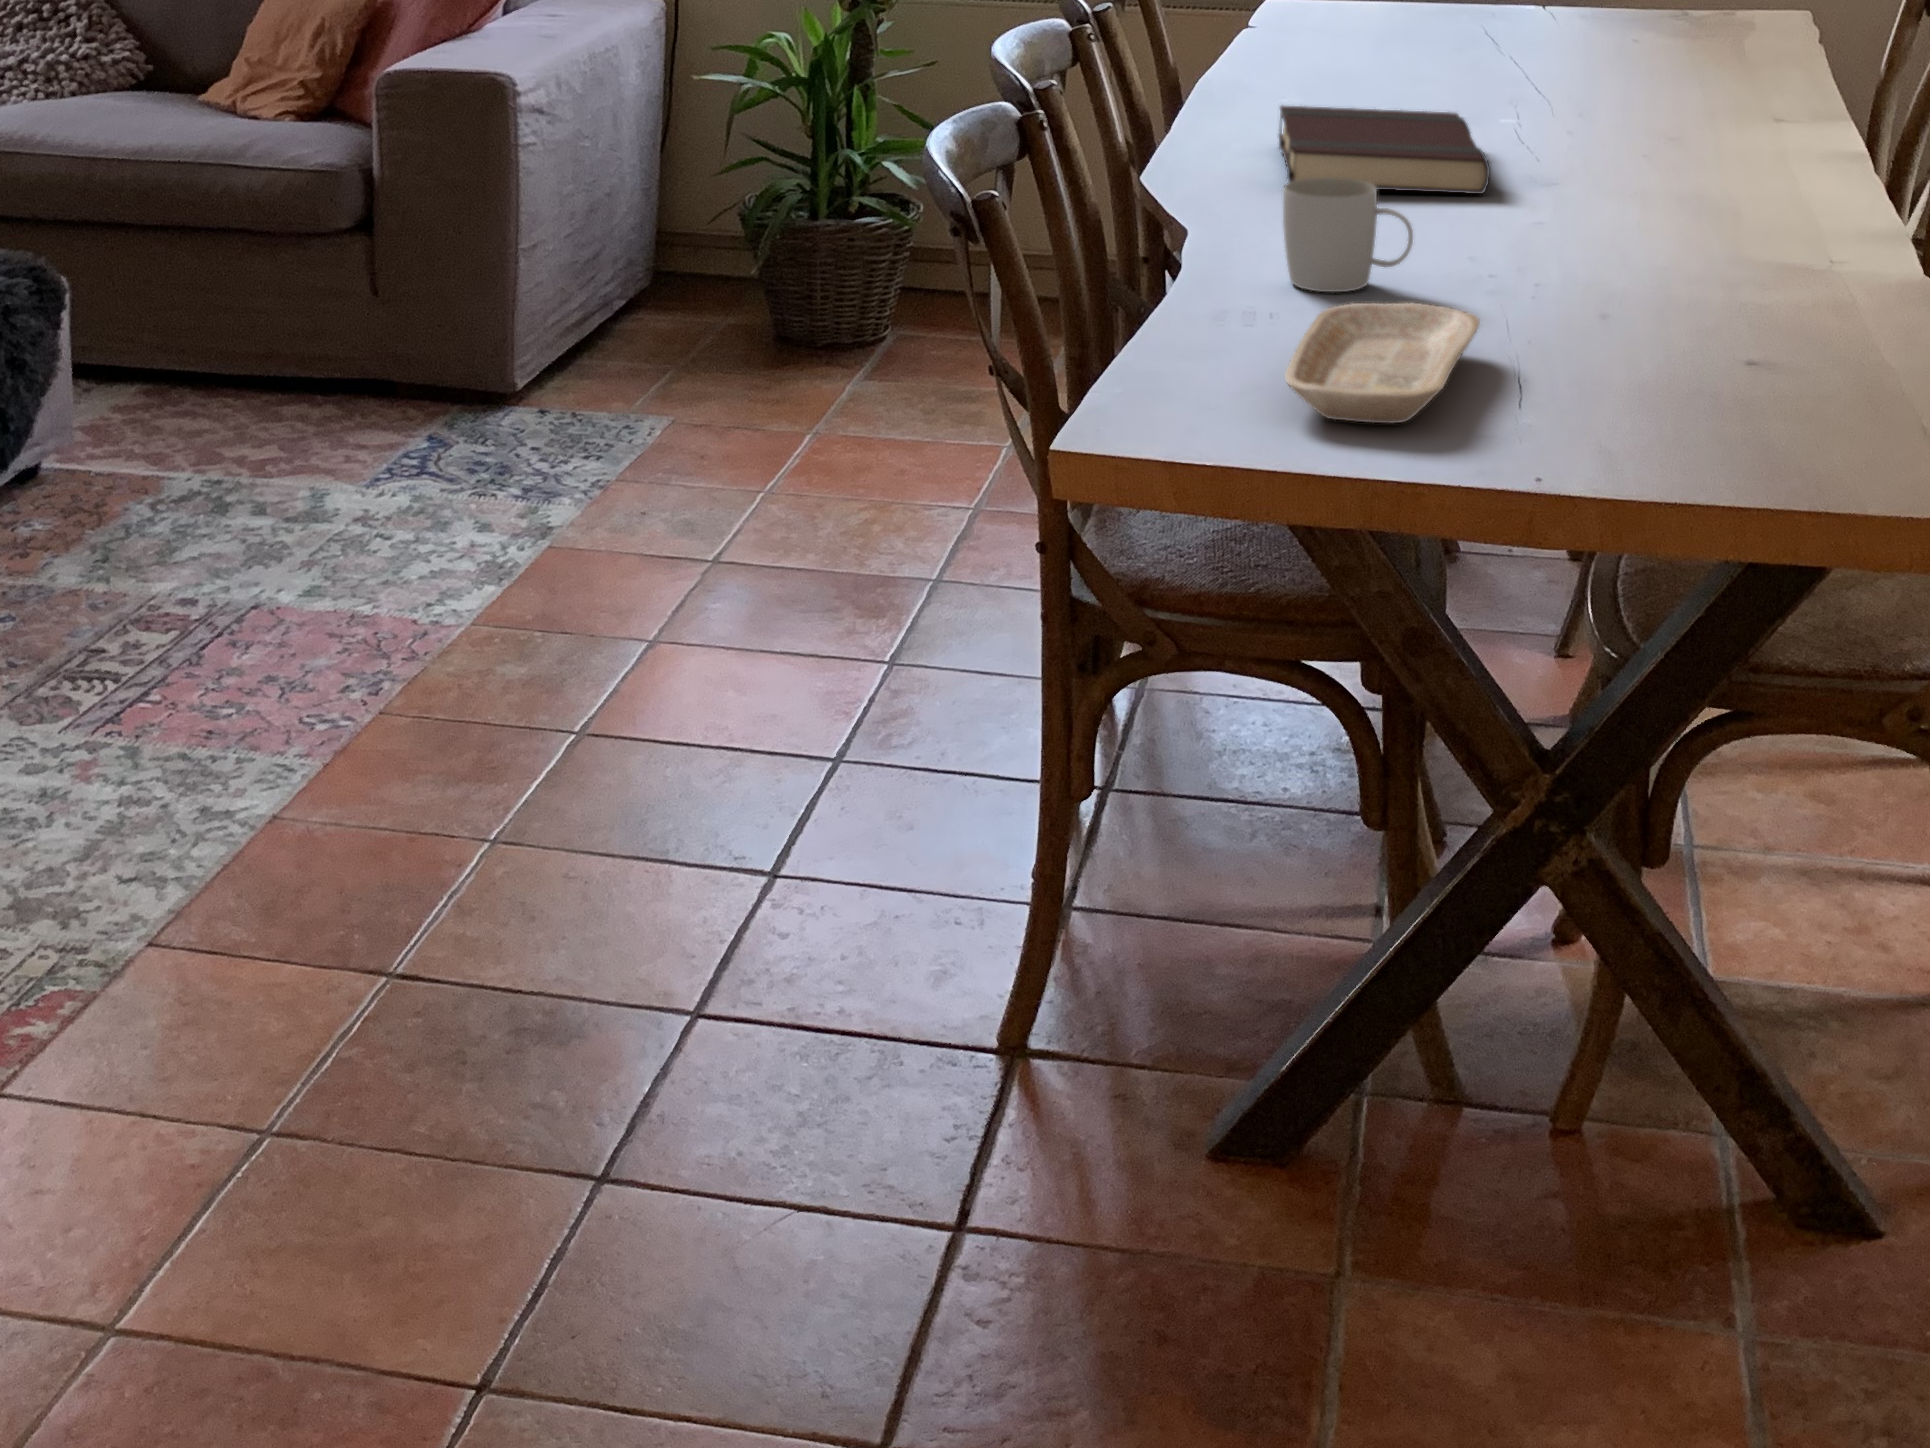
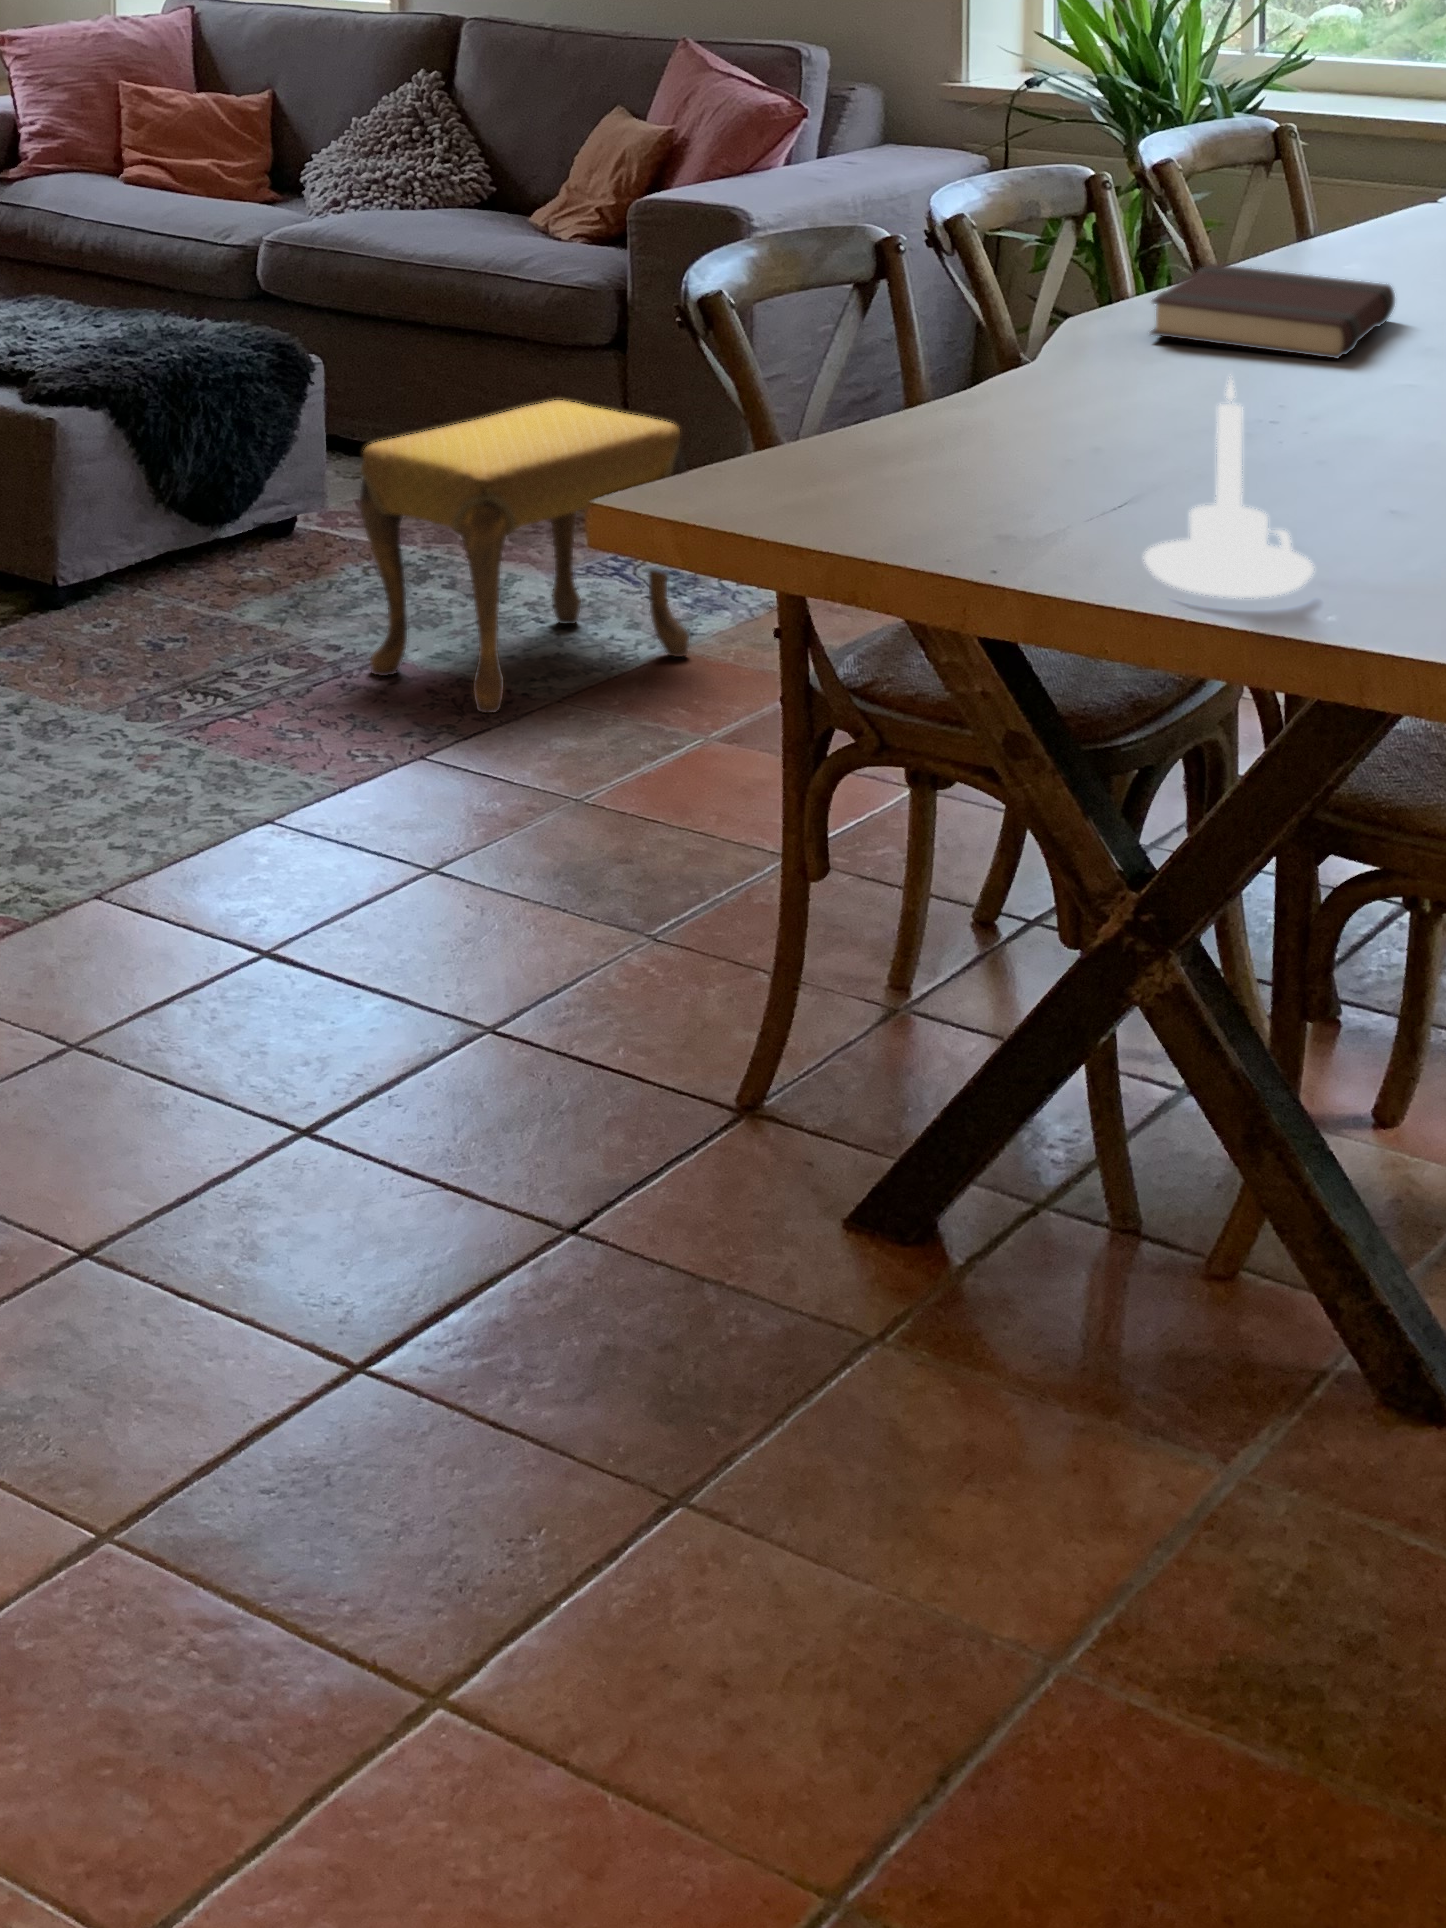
mug: present [1283,178,1413,292] -> none [1007,312,1123,421]
candle holder: none [1679,240,1853,469] -> present [1144,380,1314,598]
footstool: none [239,299,577,653] -> present [360,400,689,713]
tray: present [1285,303,1480,423] -> none [819,422,1090,521]

